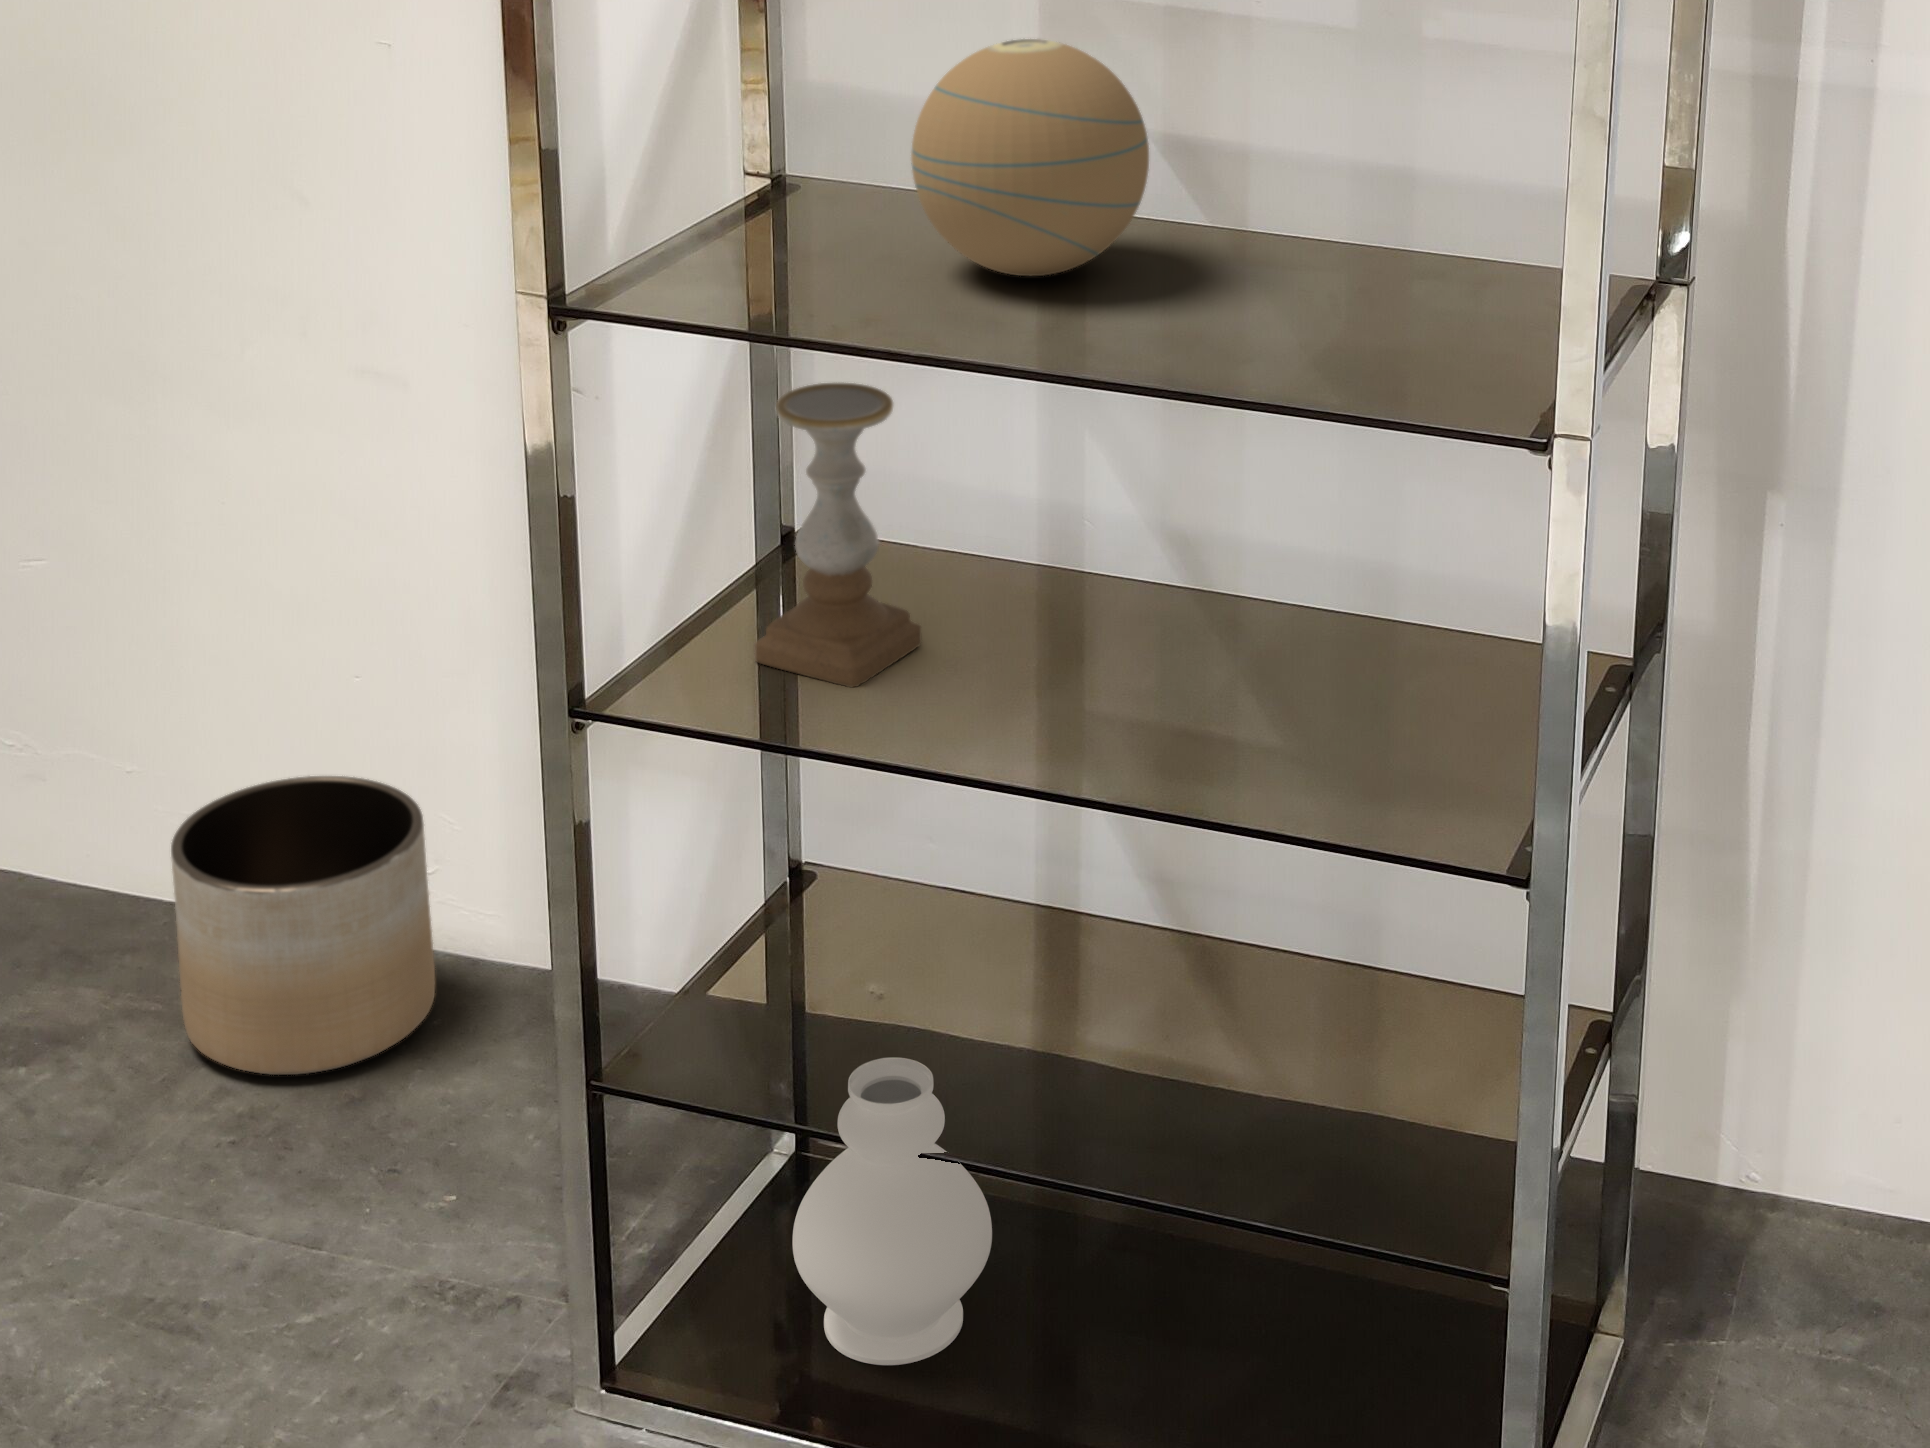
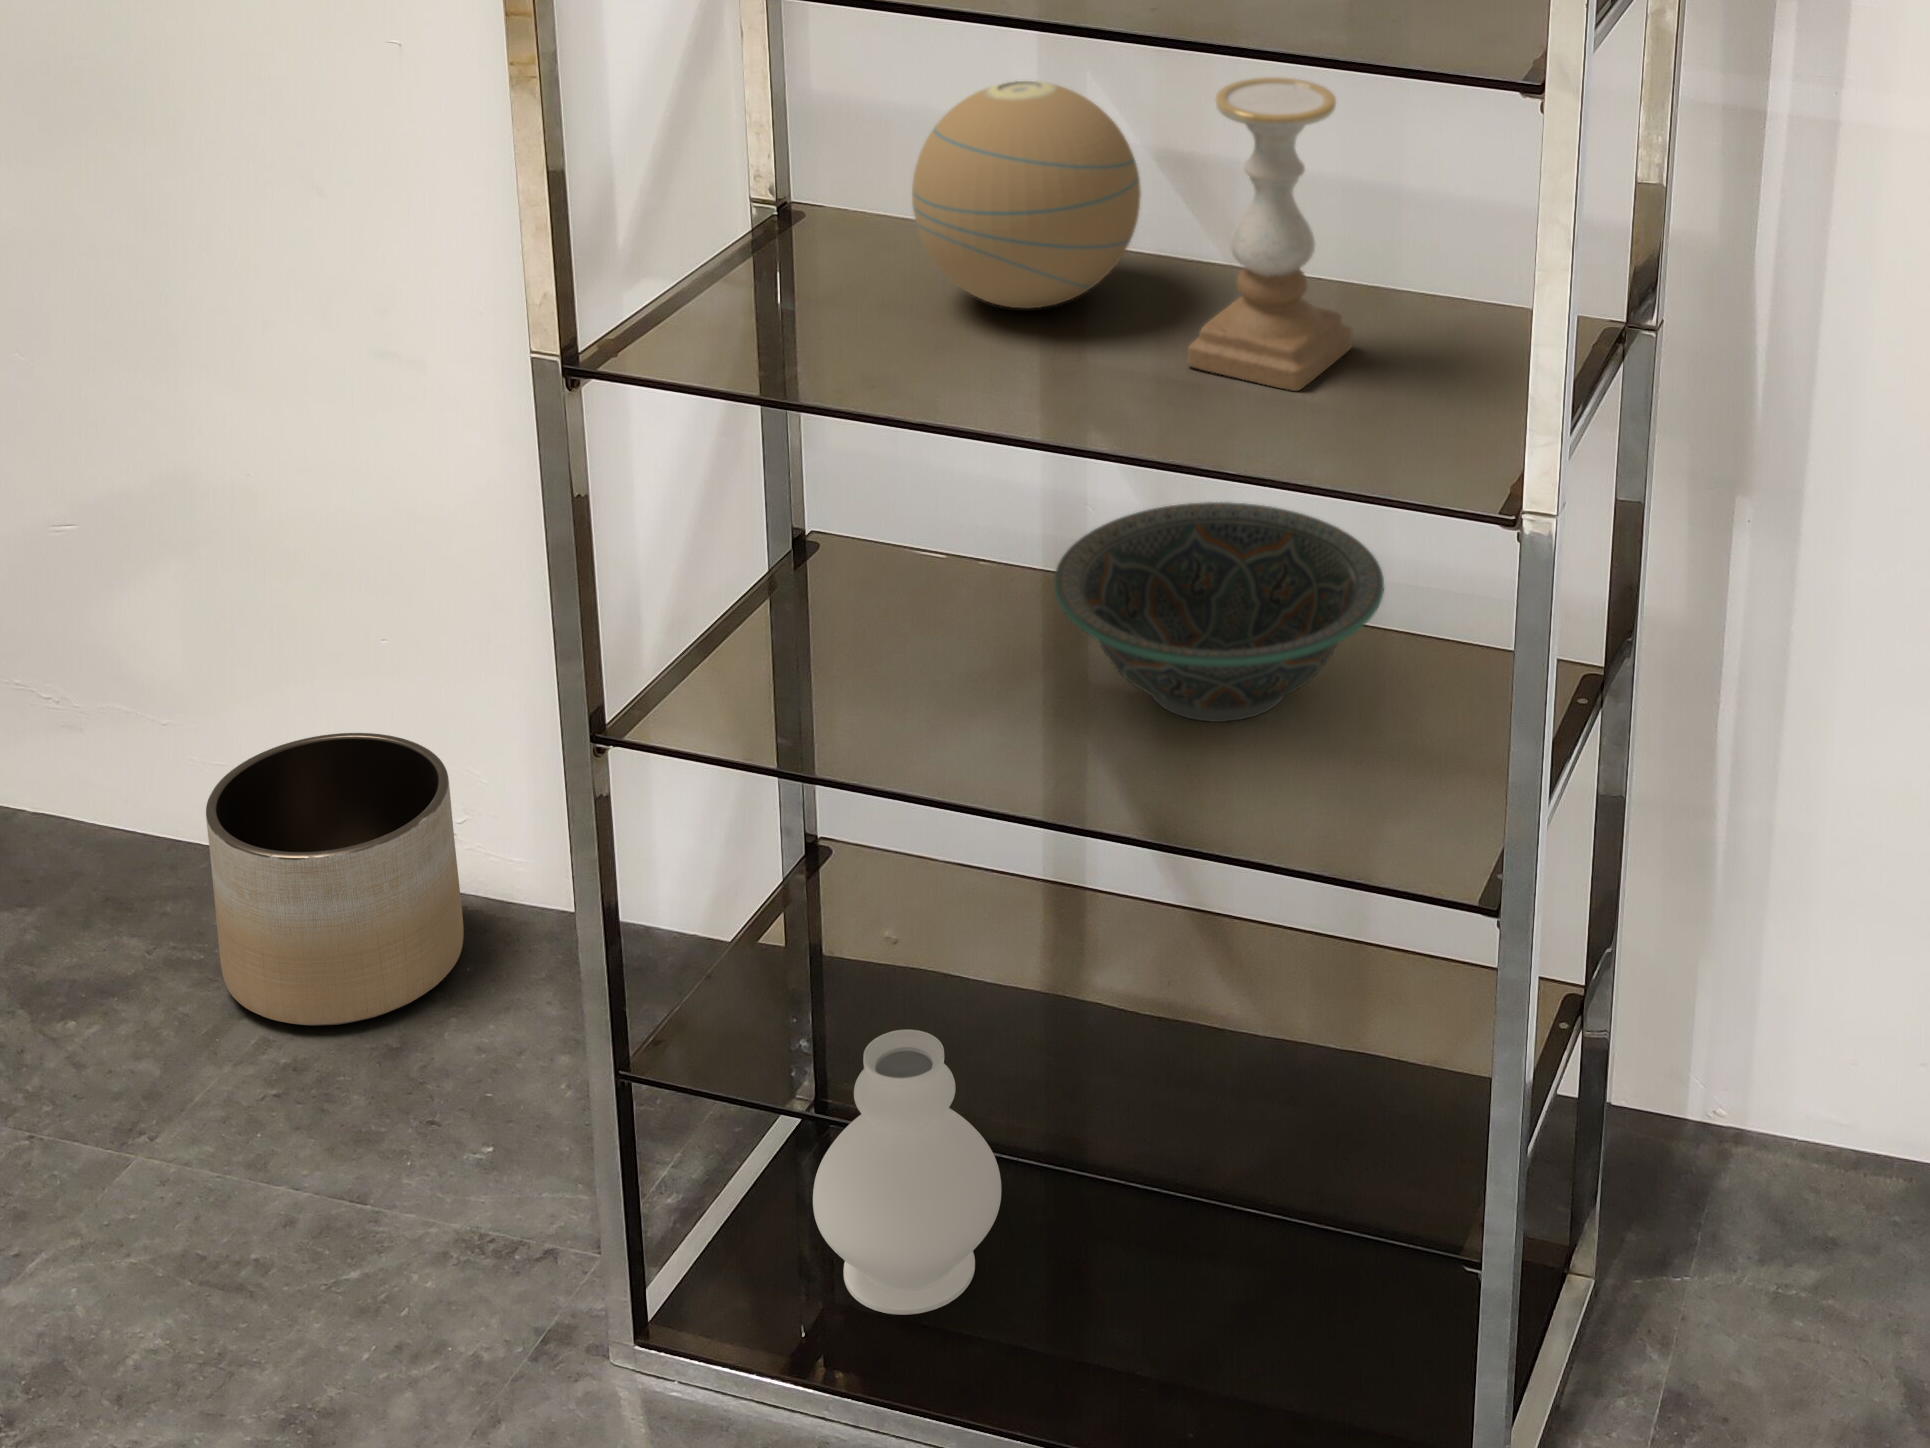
candle holder: present [755,382,922,687] -> present [1187,77,1353,391]
decorative bowl: none [1054,501,1402,718] -> present [1054,502,1384,722]

